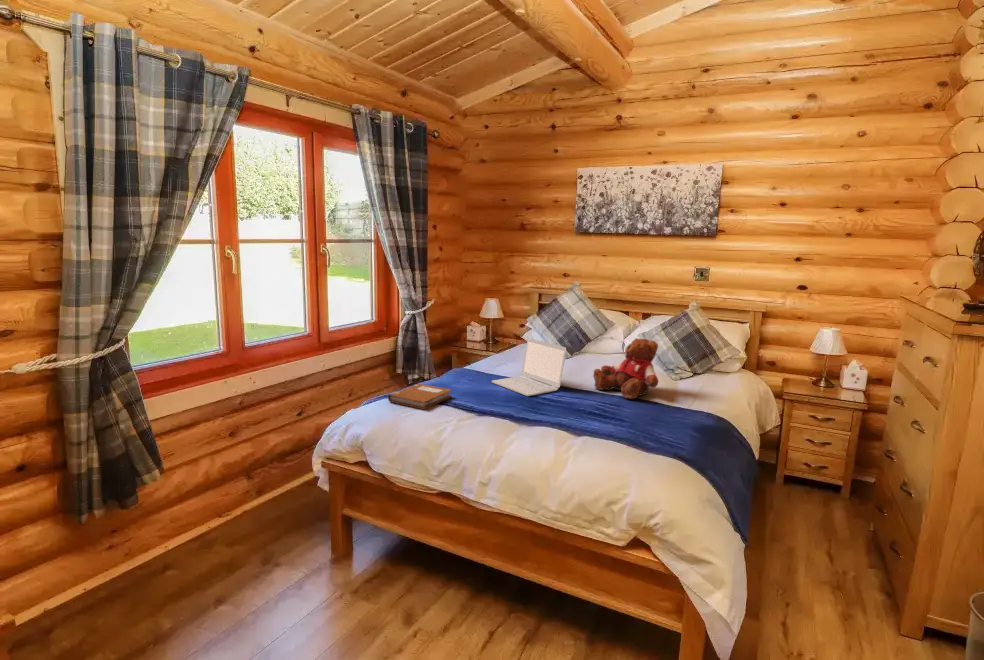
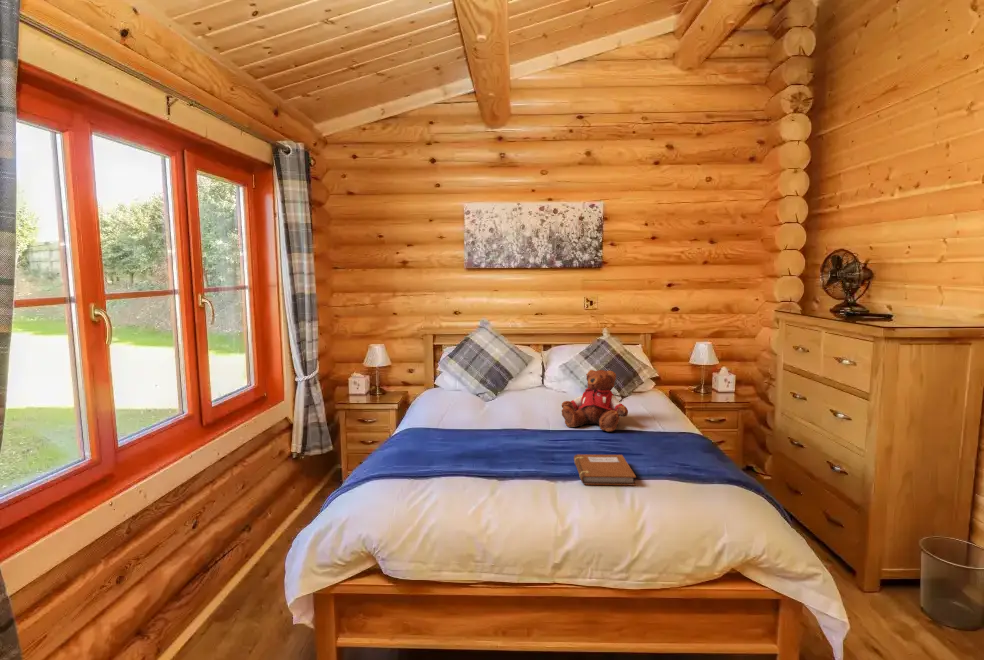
laptop: present [492,338,566,396] -> none [465,383,543,447]
notebook: present [388,384,451,409] -> present [574,454,636,485]

